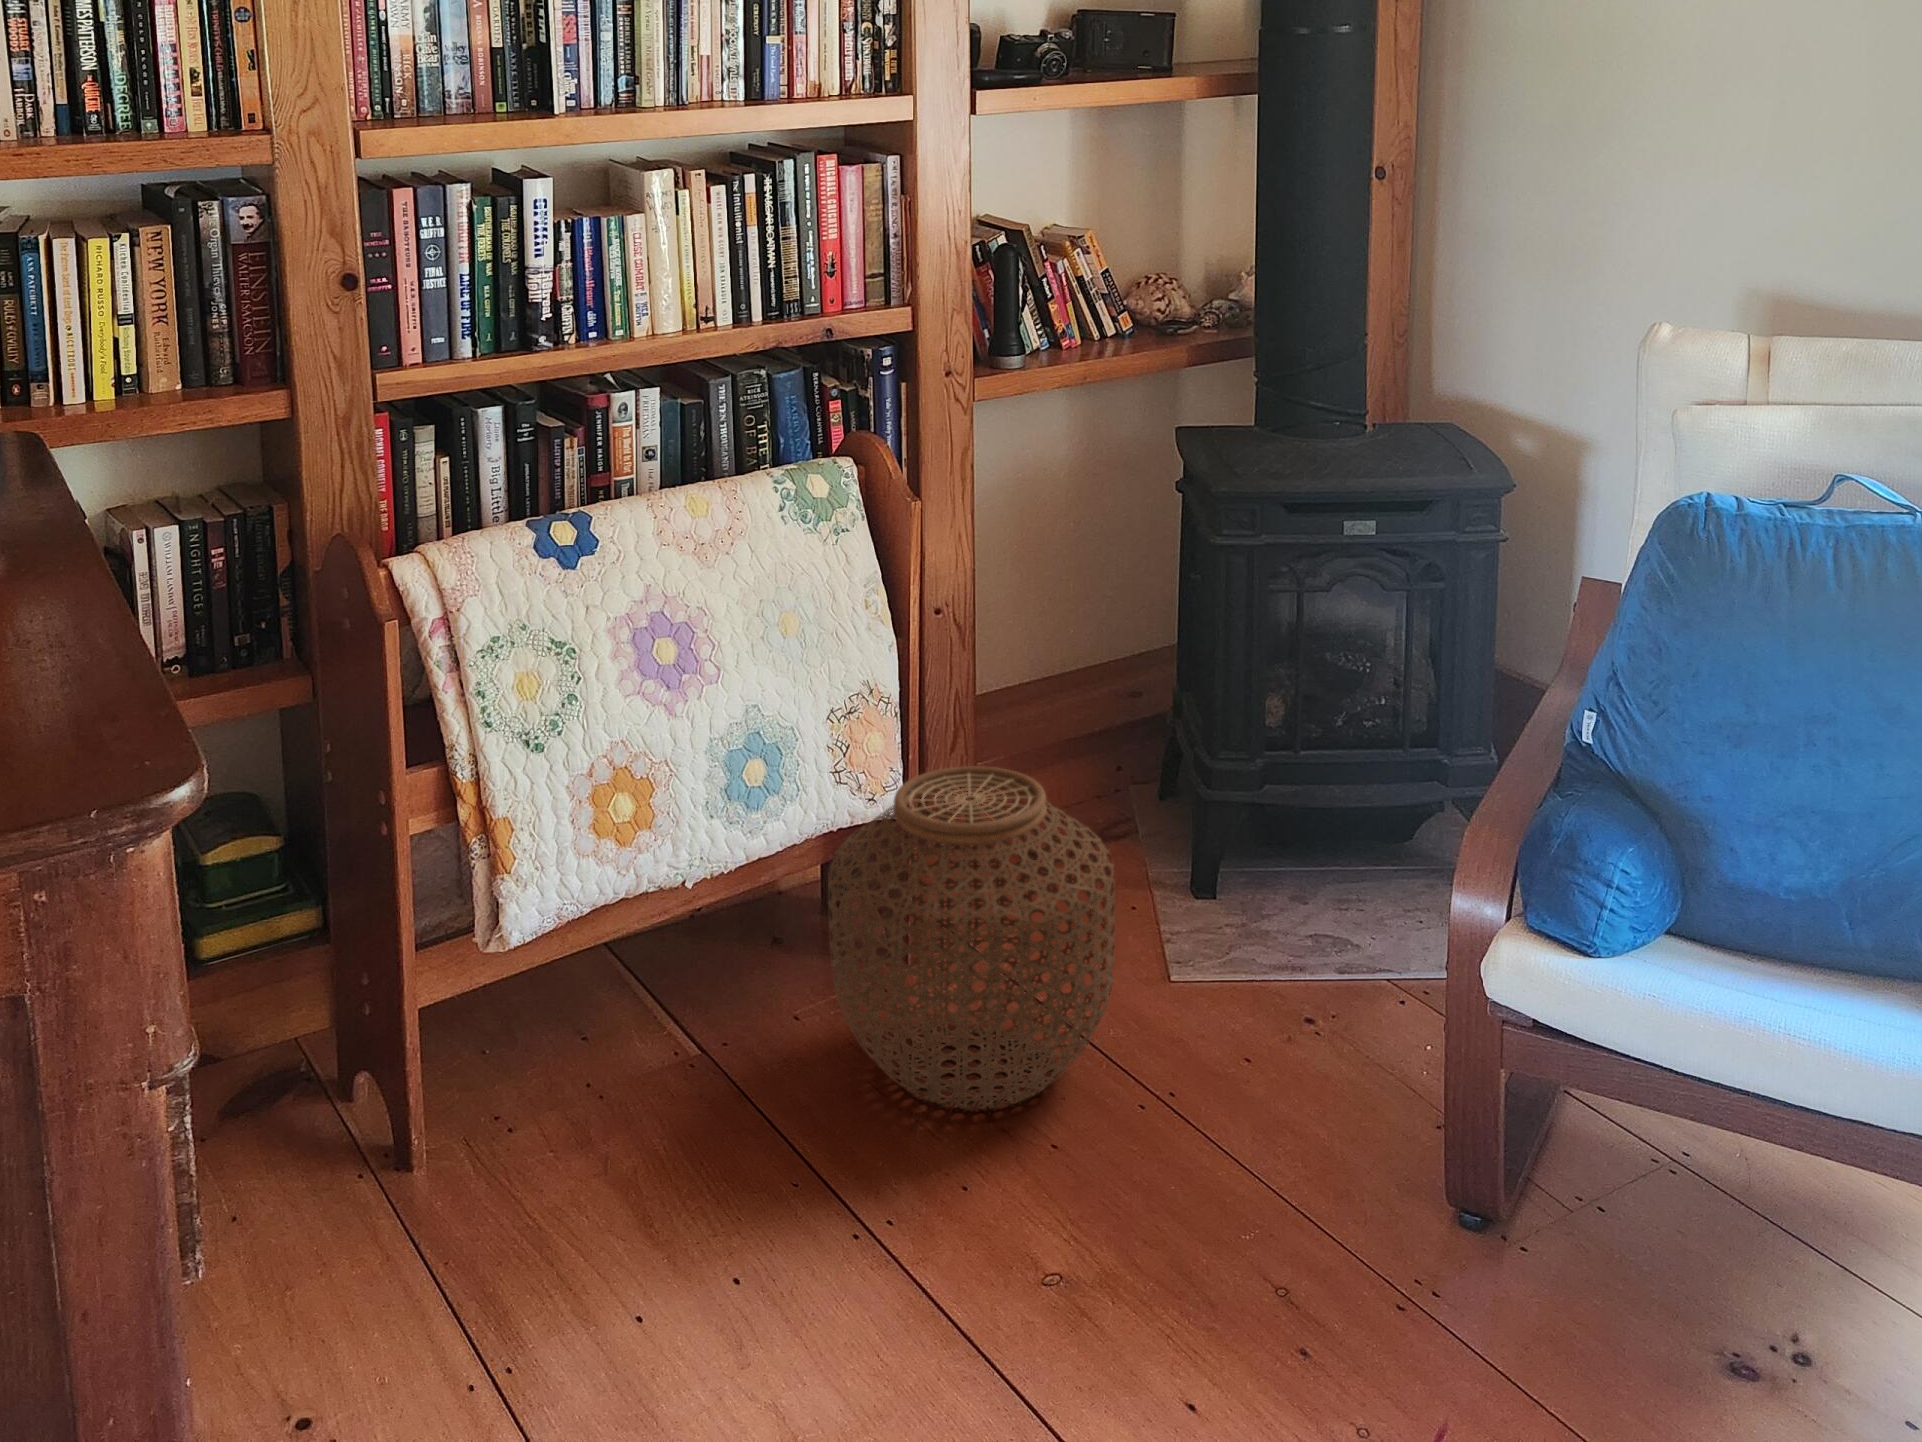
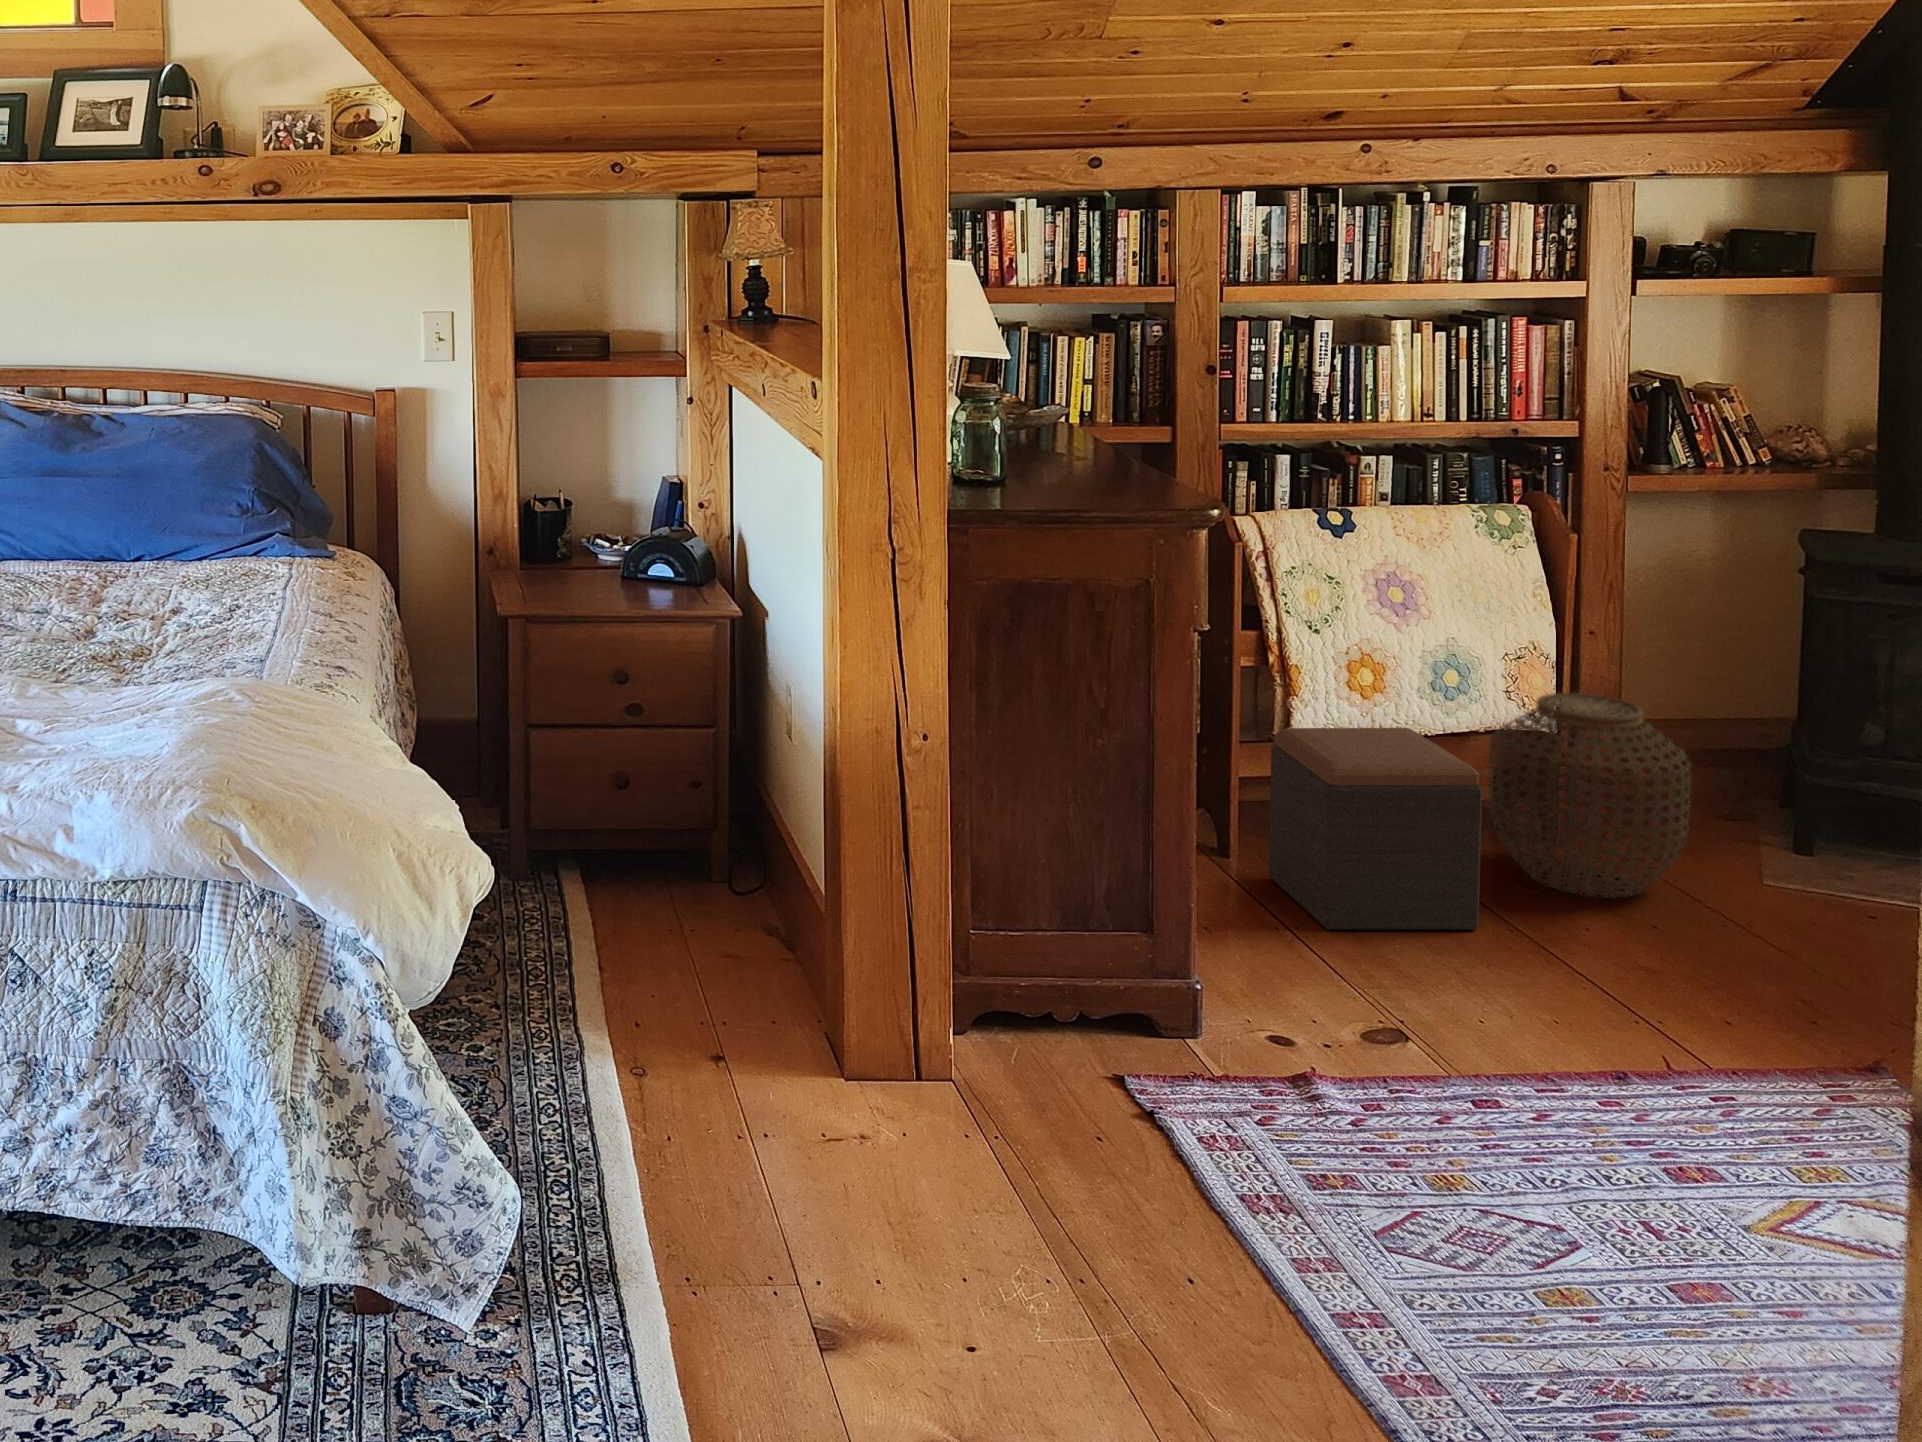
footstool: none [470,905,836,1373] -> present [1269,728,1482,930]

